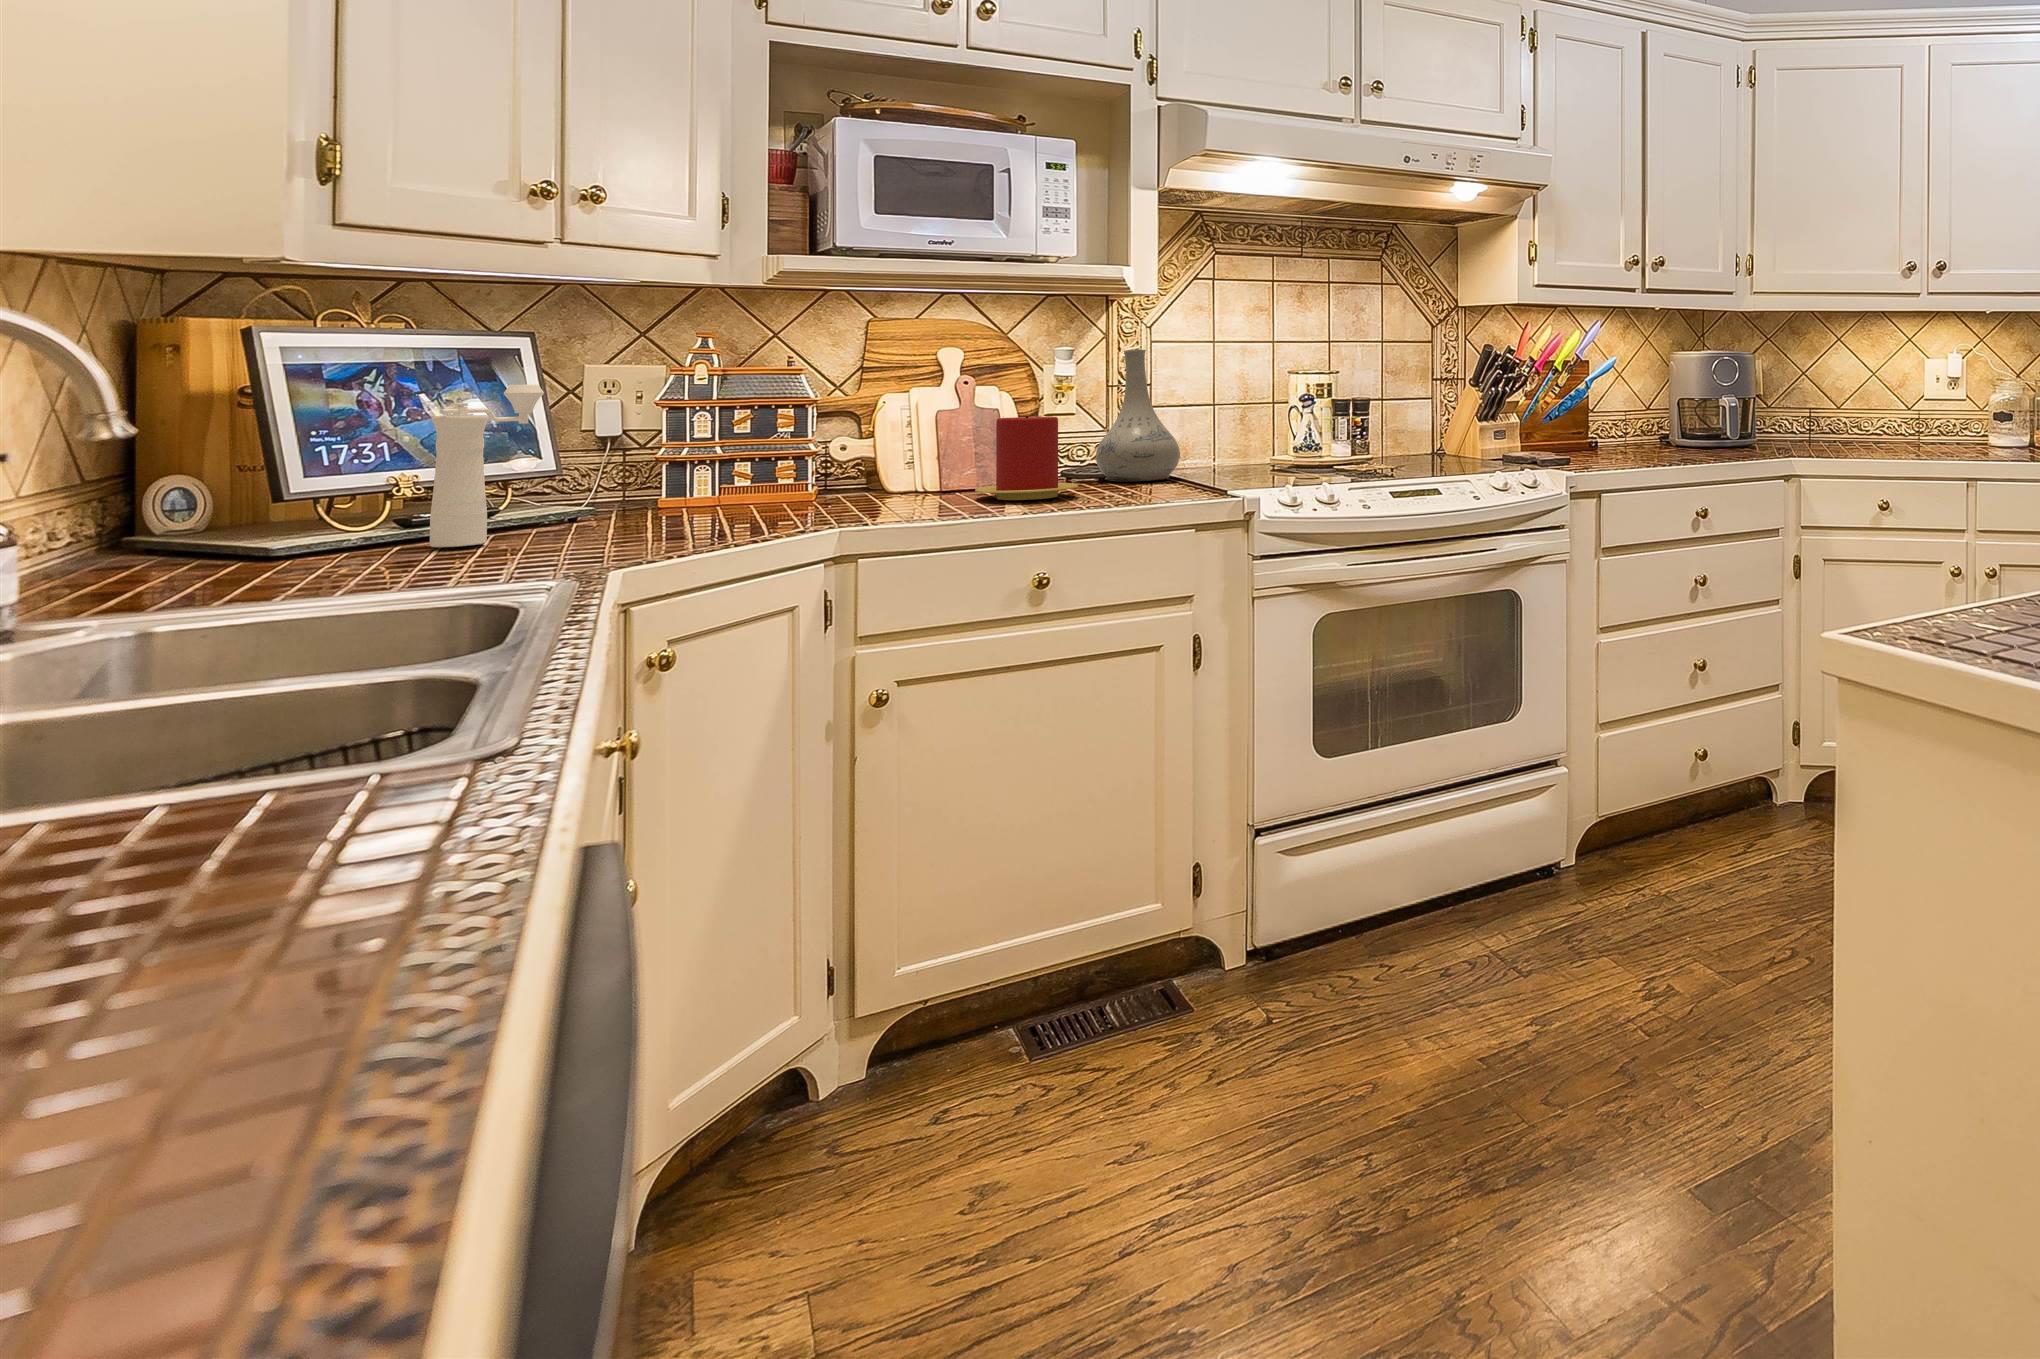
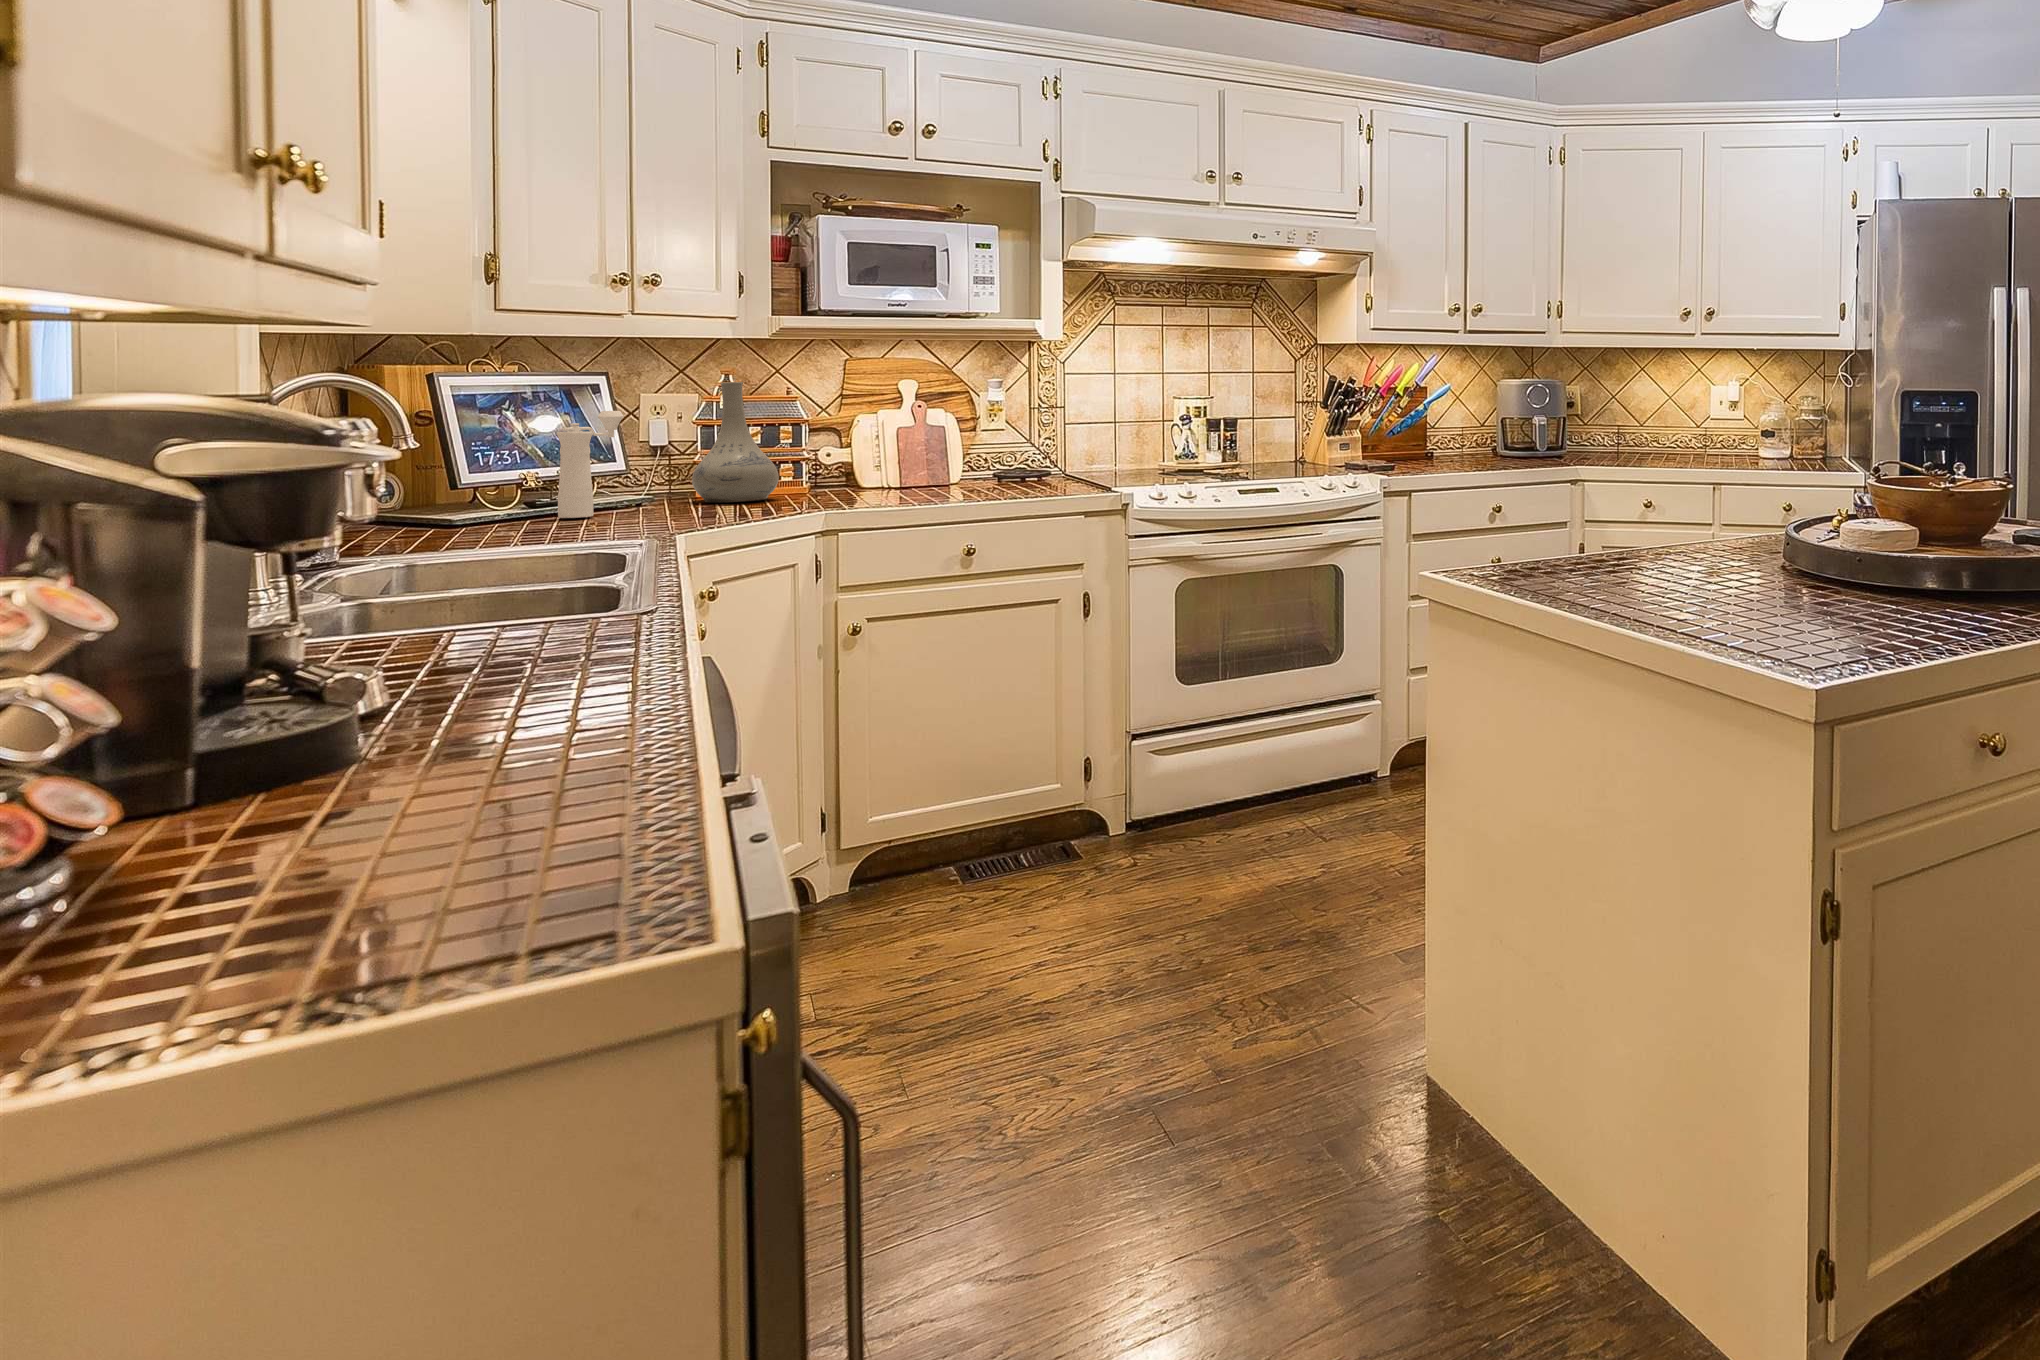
vase: present [1096,349,1180,481] -> present [692,382,779,502]
candle: present [975,416,1078,500] -> none [923,433,1000,494]

